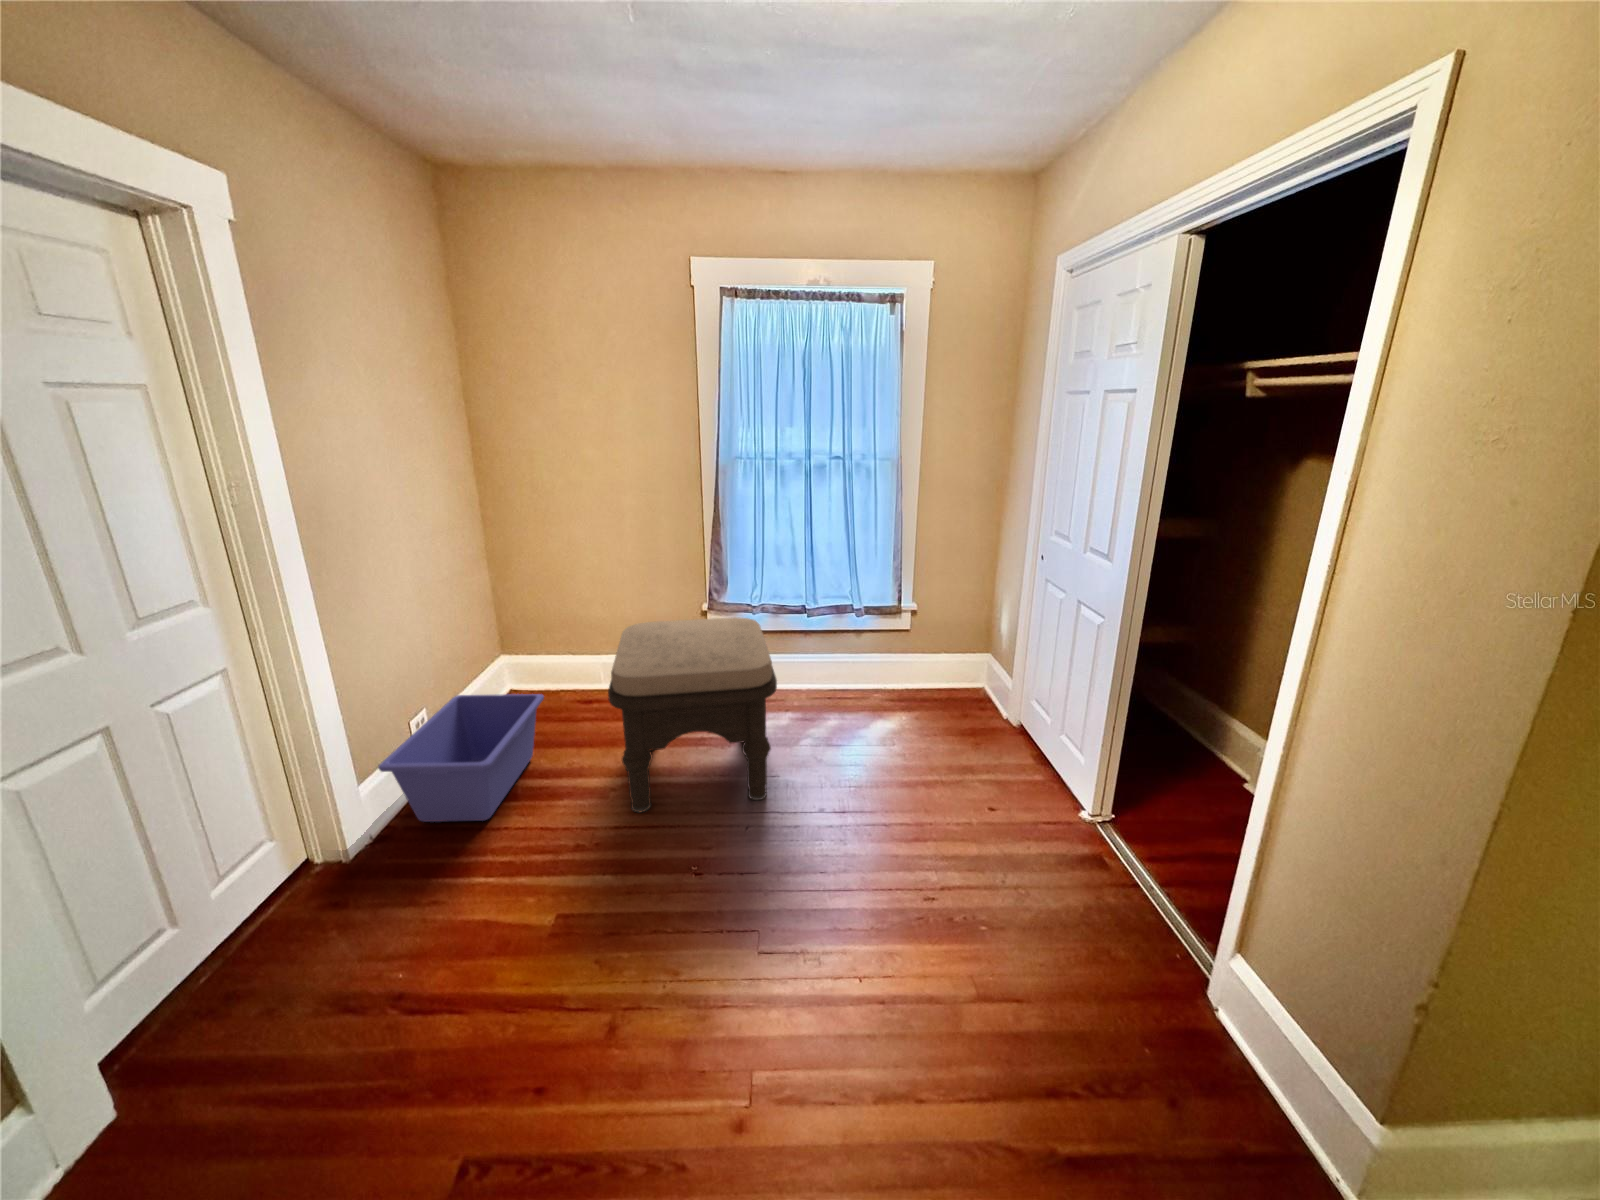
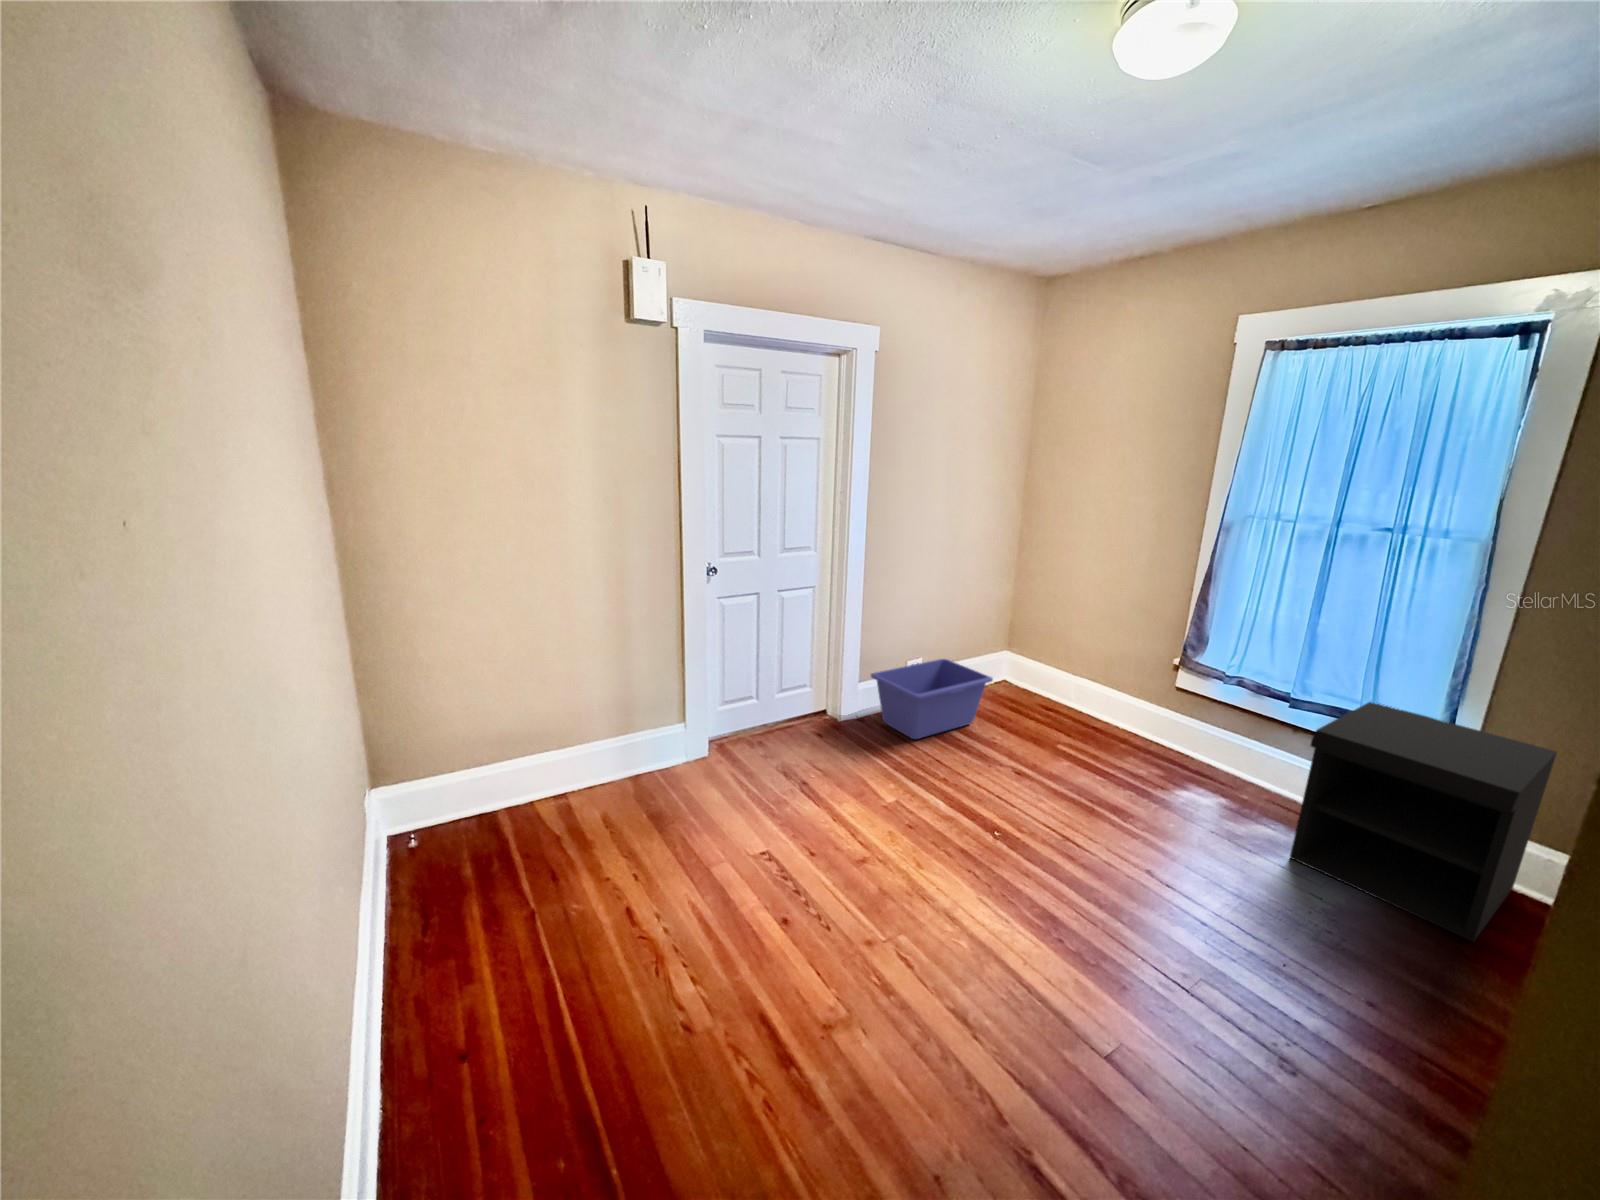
nightstand: none [852,593,989,736] -> present [1290,702,1557,942]
ottoman: present [608,617,777,812] -> none [999,644,1188,833]

